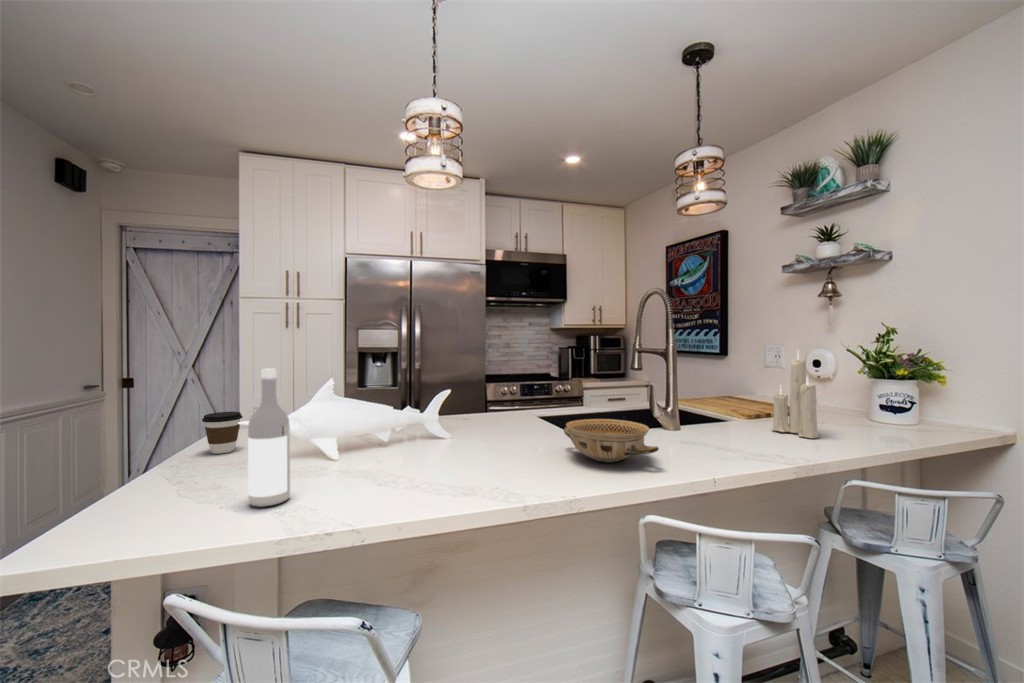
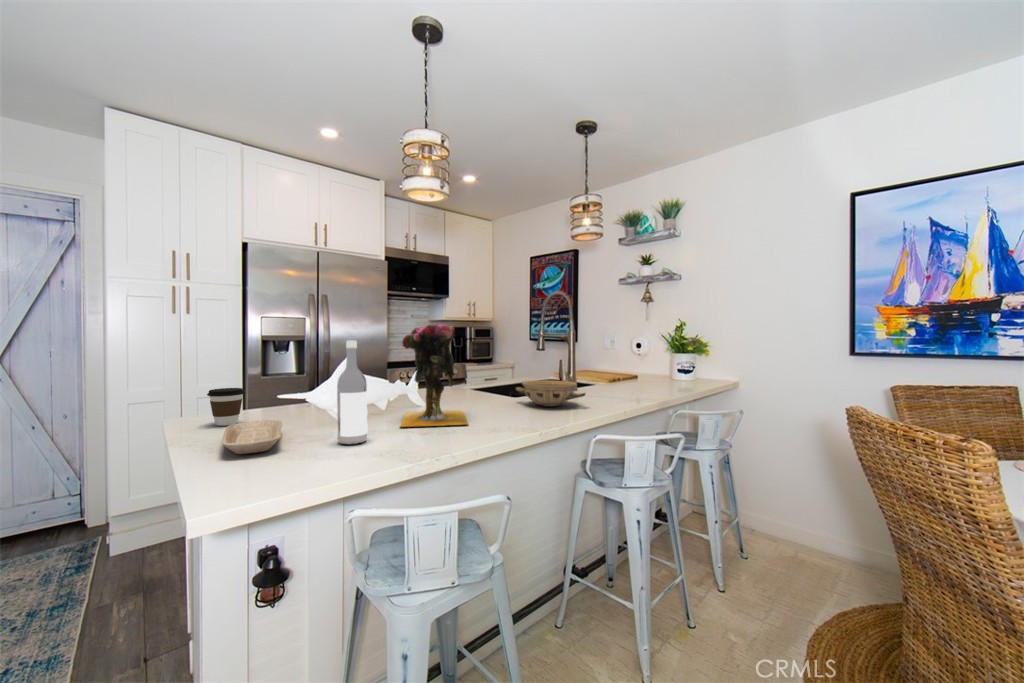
vase: none [358,343,478,488] -> present [400,324,468,427]
candle: present [772,354,819,438] -> none [627,331,654,389]
tray: none [112,455,242,506] -> present [222,420,282,454]

